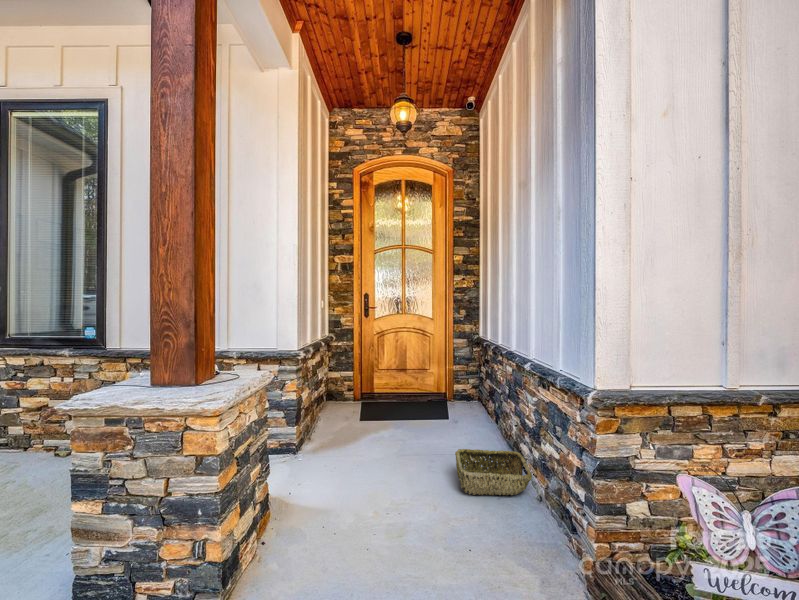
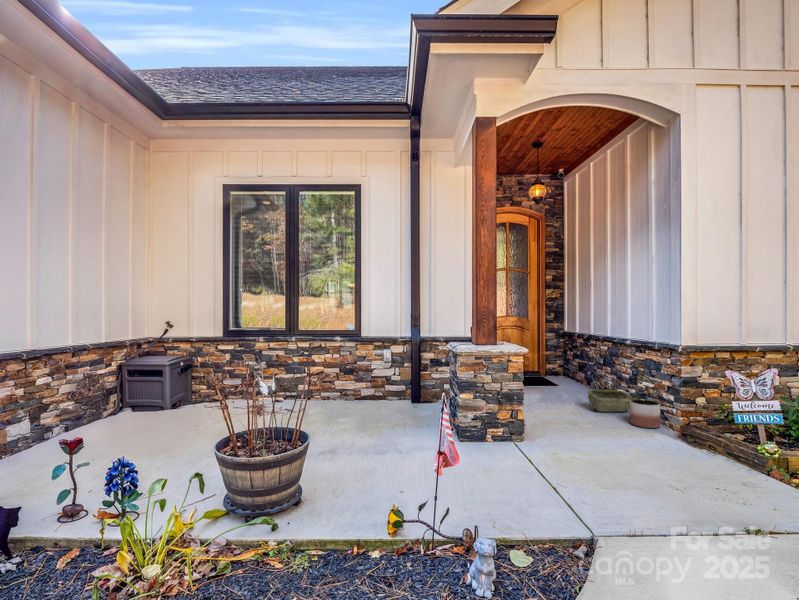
planter: none [505,484,561,555] -> present [630,399,661,428]

